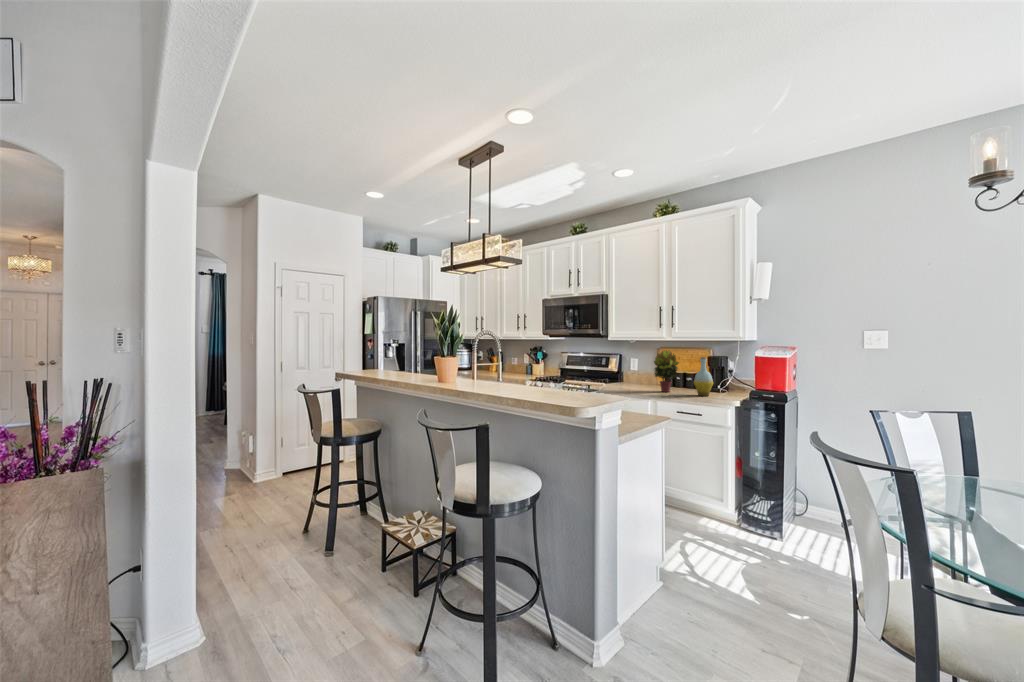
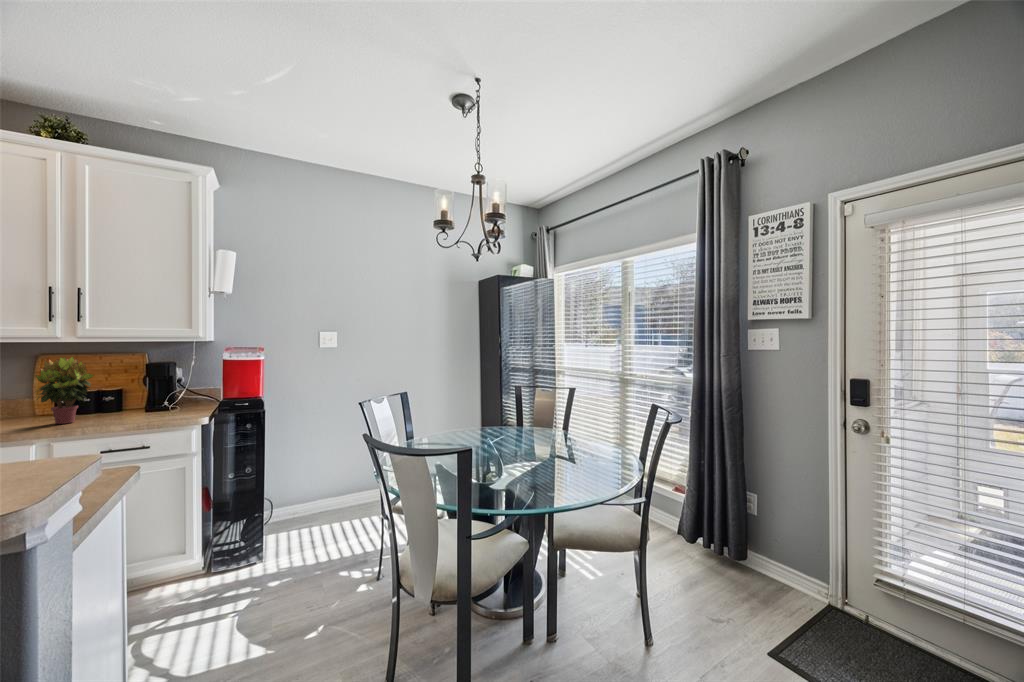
bottle: present [694,357,713,396] -> none [124,364,159,419]

